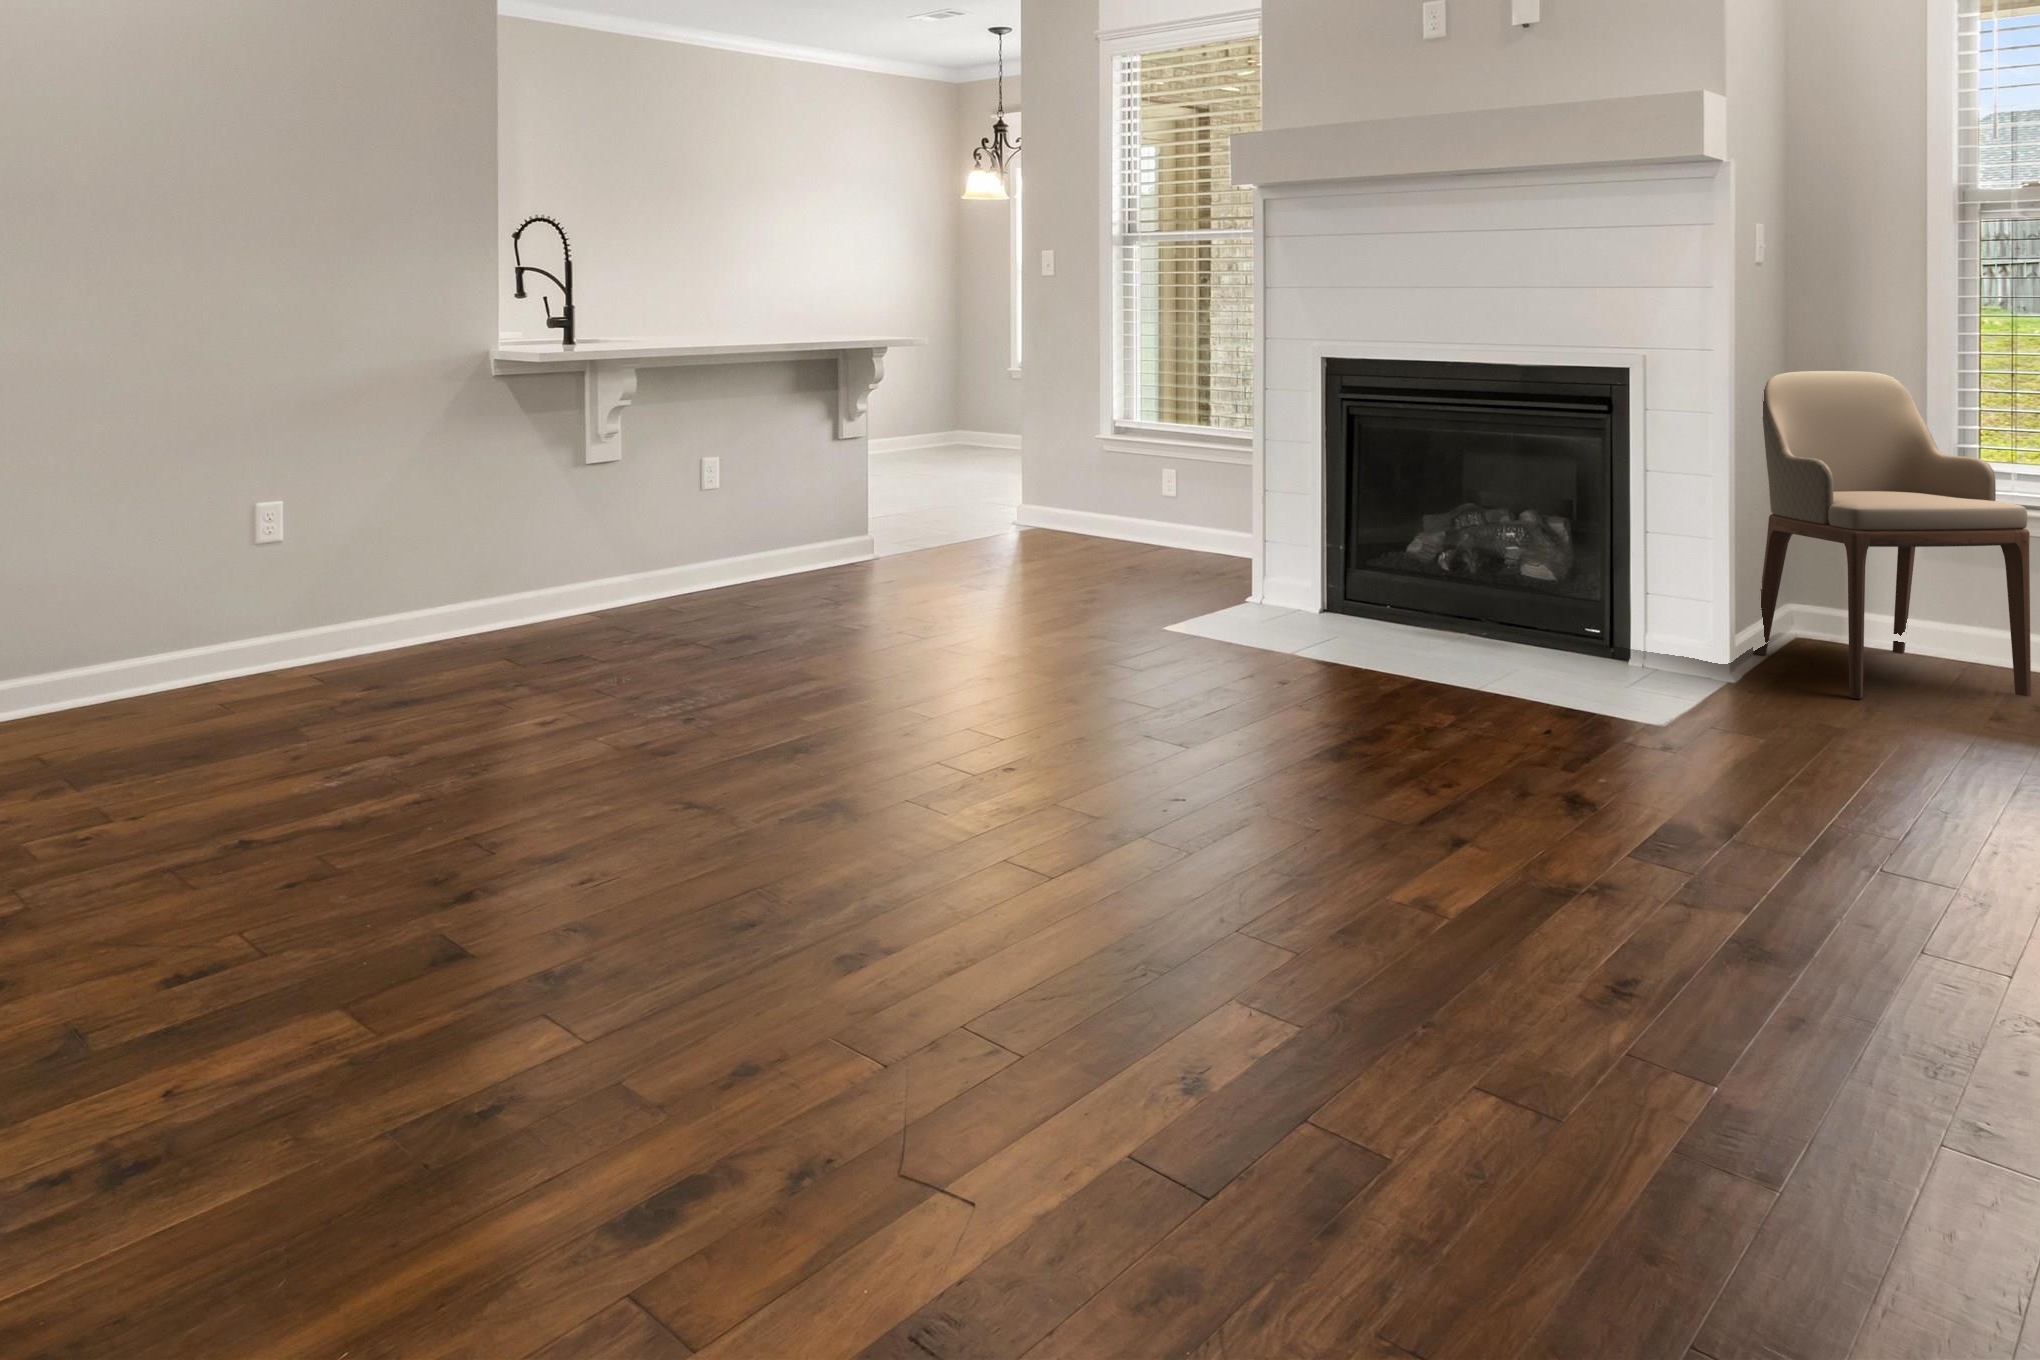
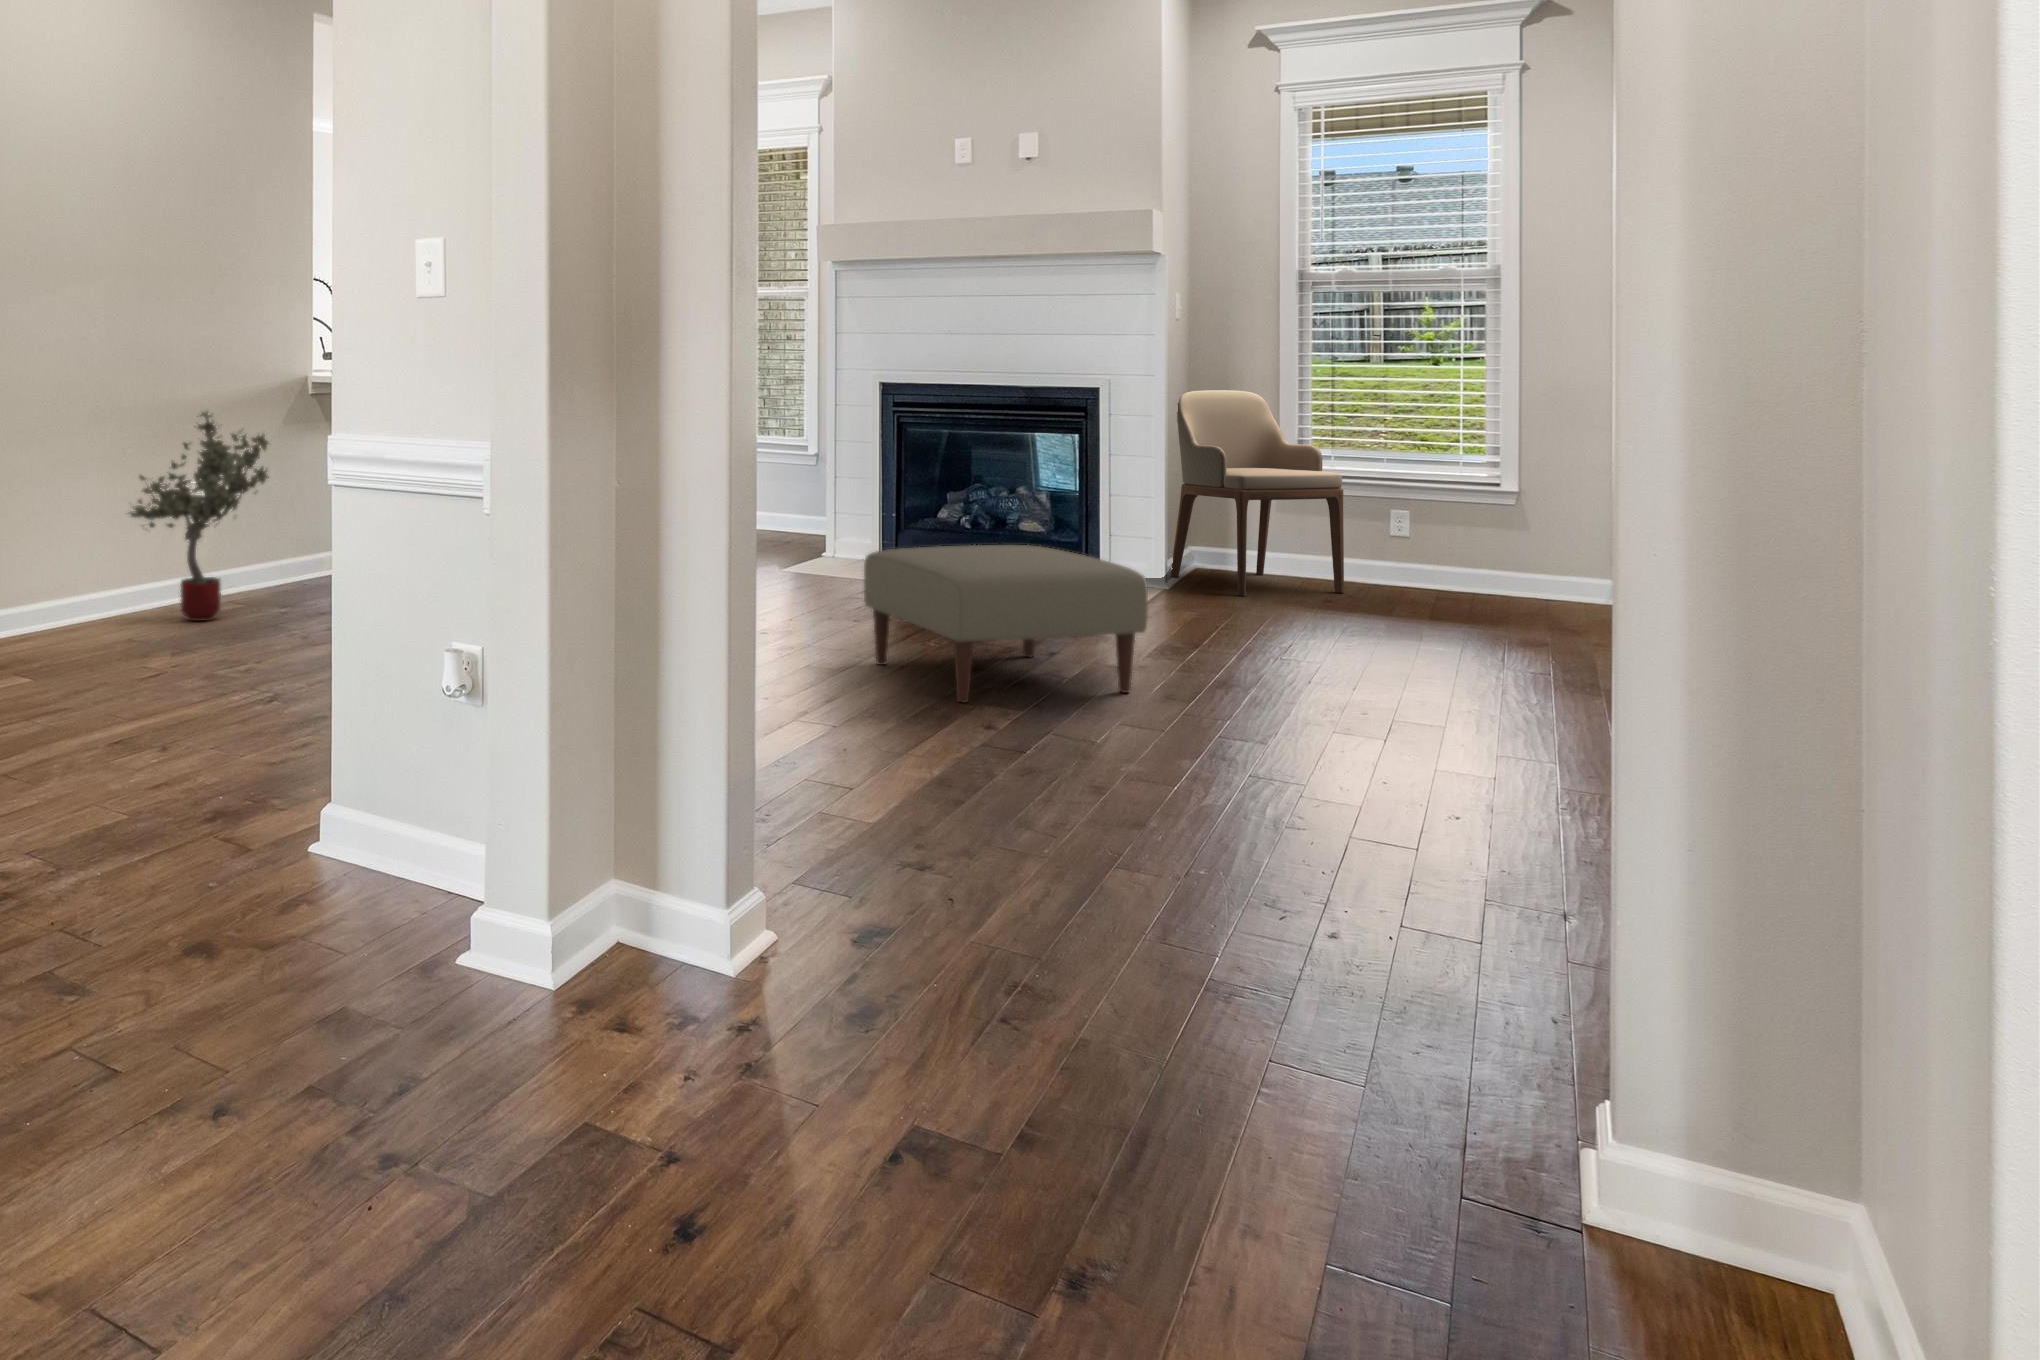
potted tree: none [73,401,351,713] -> present [129,412,269,621]
ottoman: none [1122,648,1587,977] -> present [864,545,1148,702]

